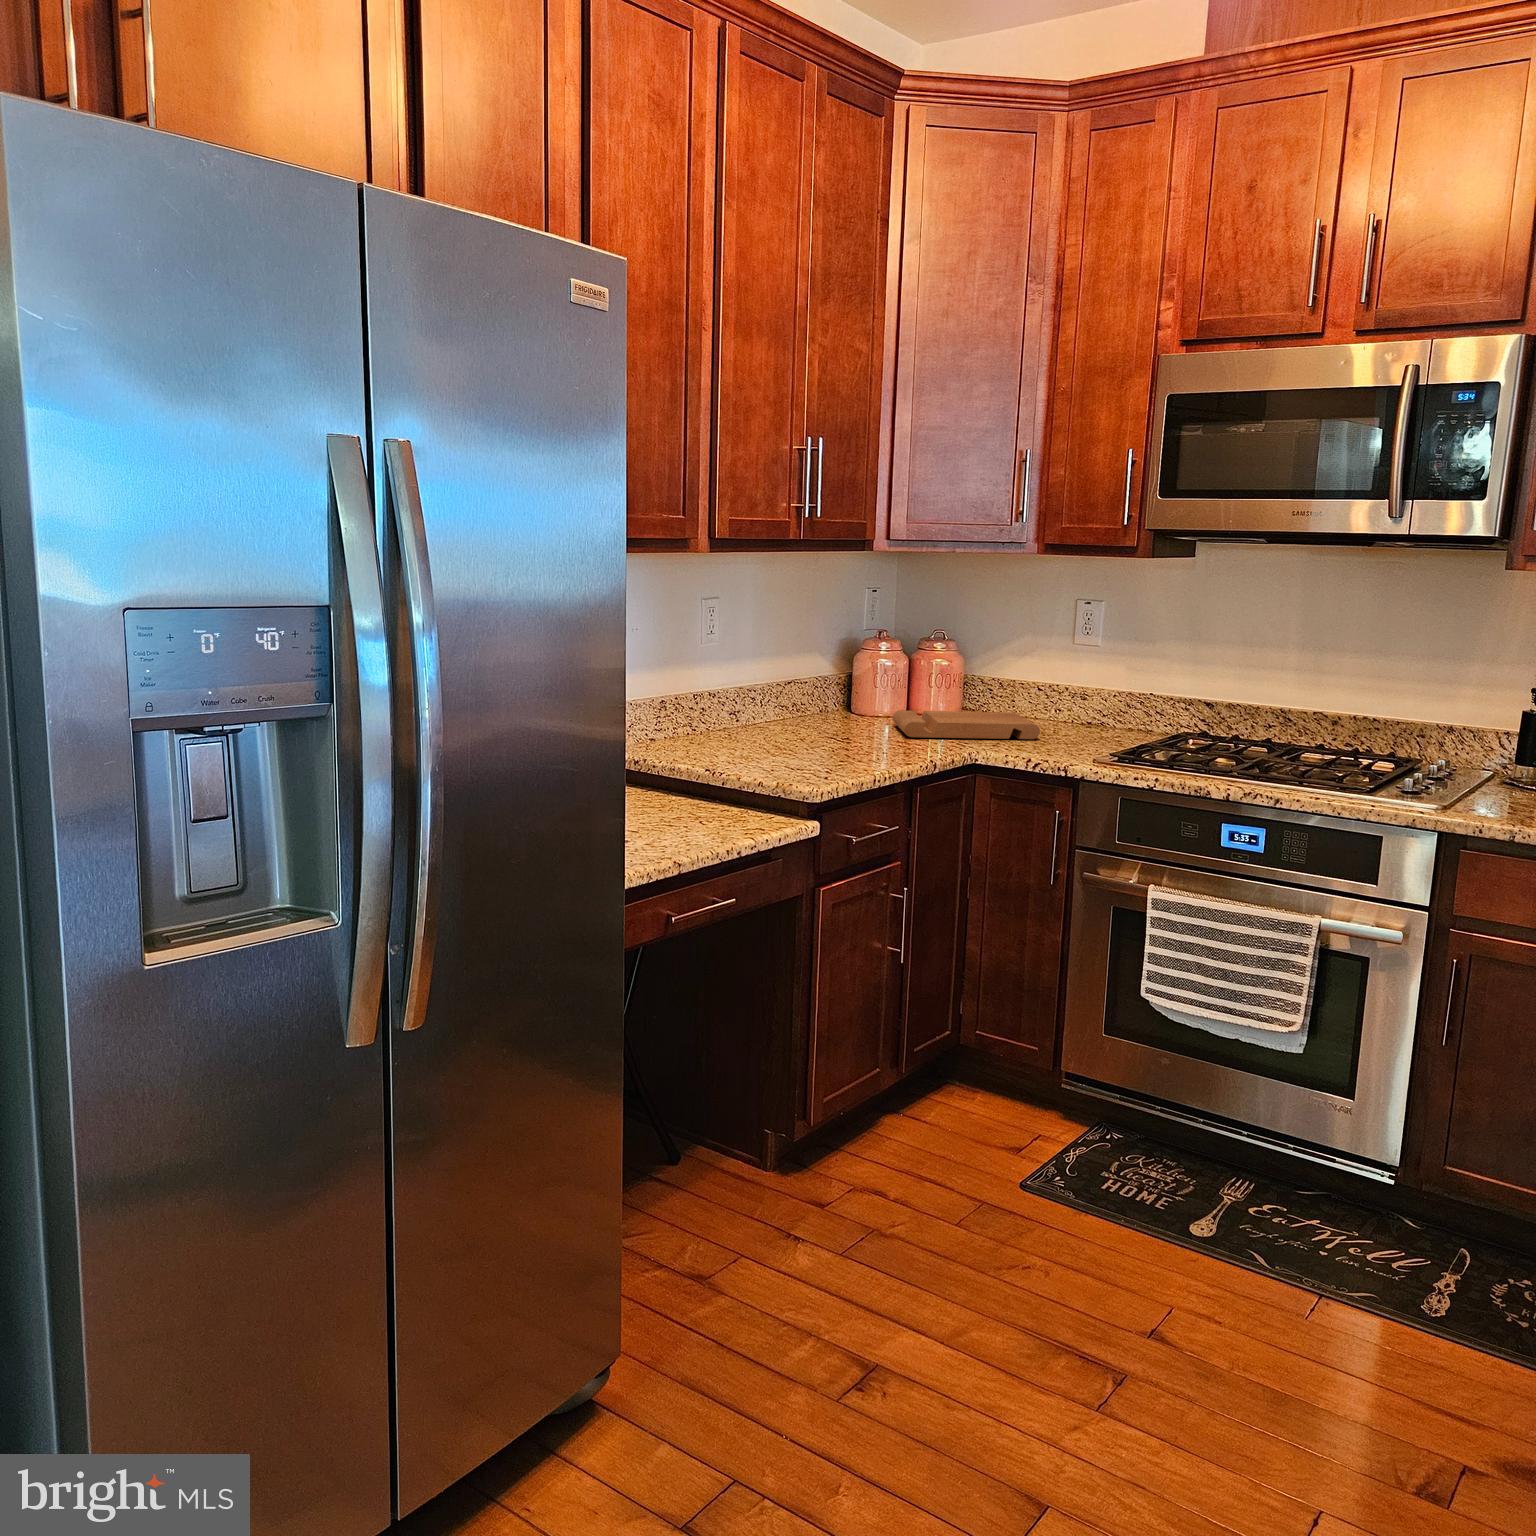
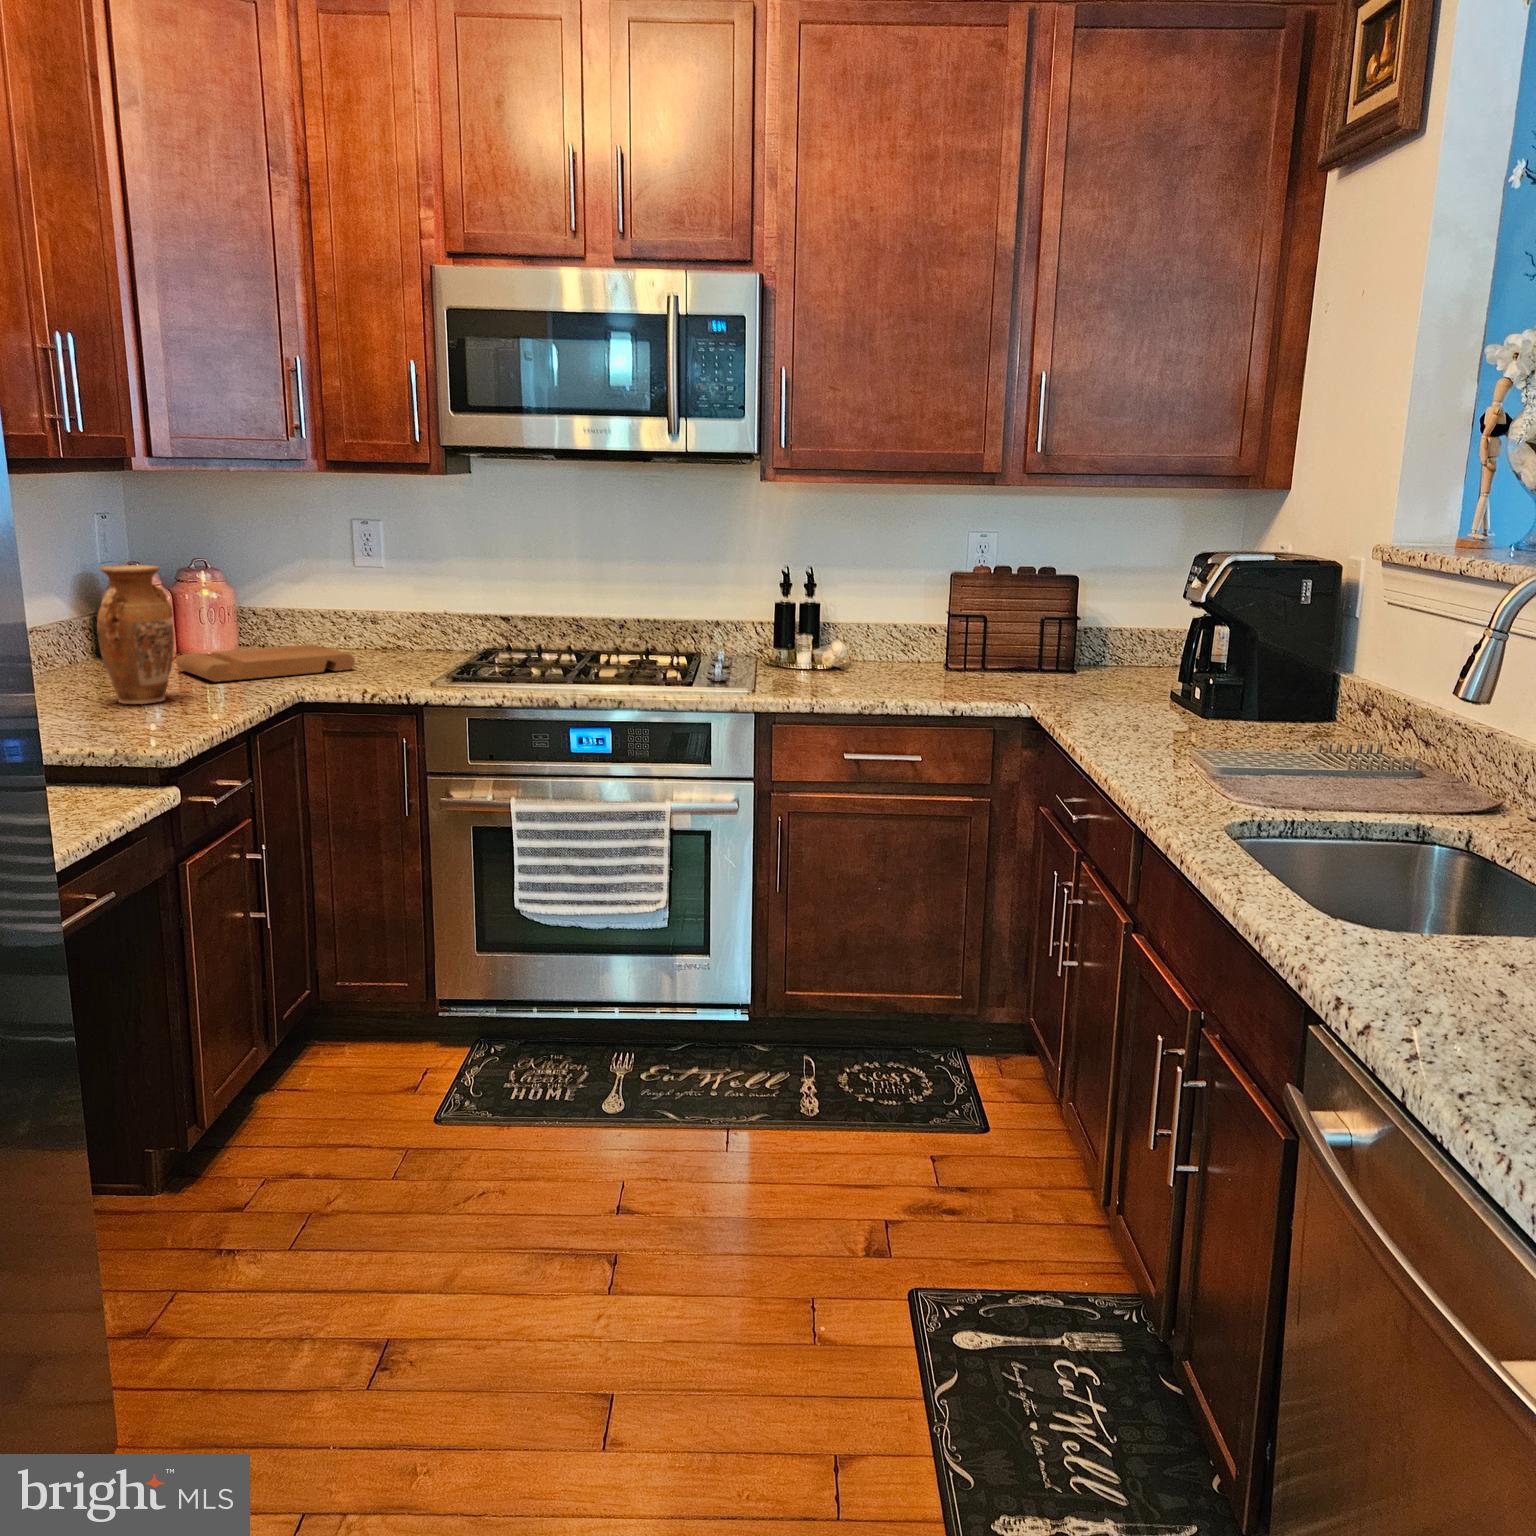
vase: none [813,630,877,749] -> present [97,565,174,704]

